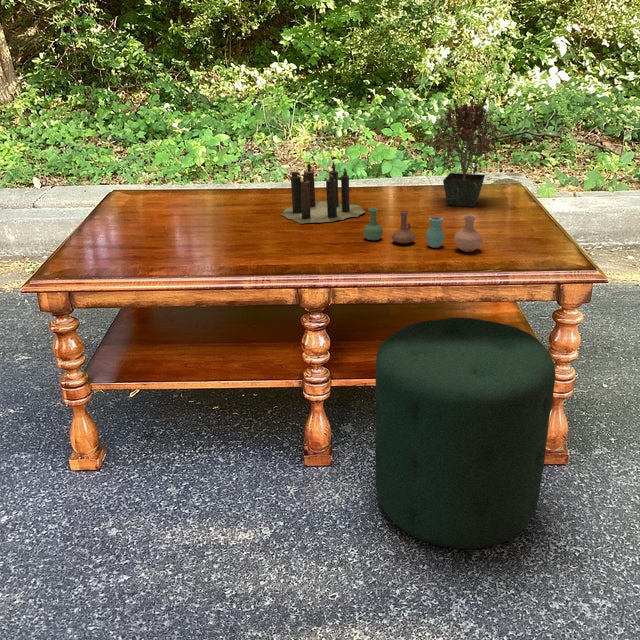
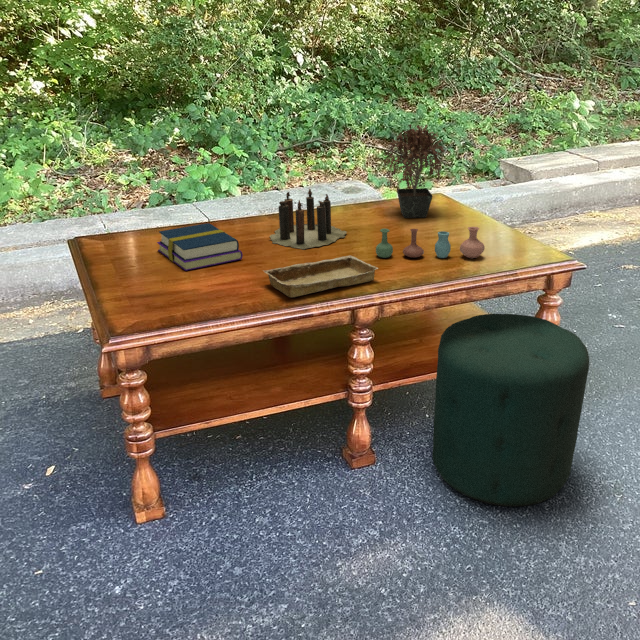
book: none [166,188,231,230] -> present [157,223,243,271]
tray: none [215,232,332,265] -> present [263,256,378,297]

